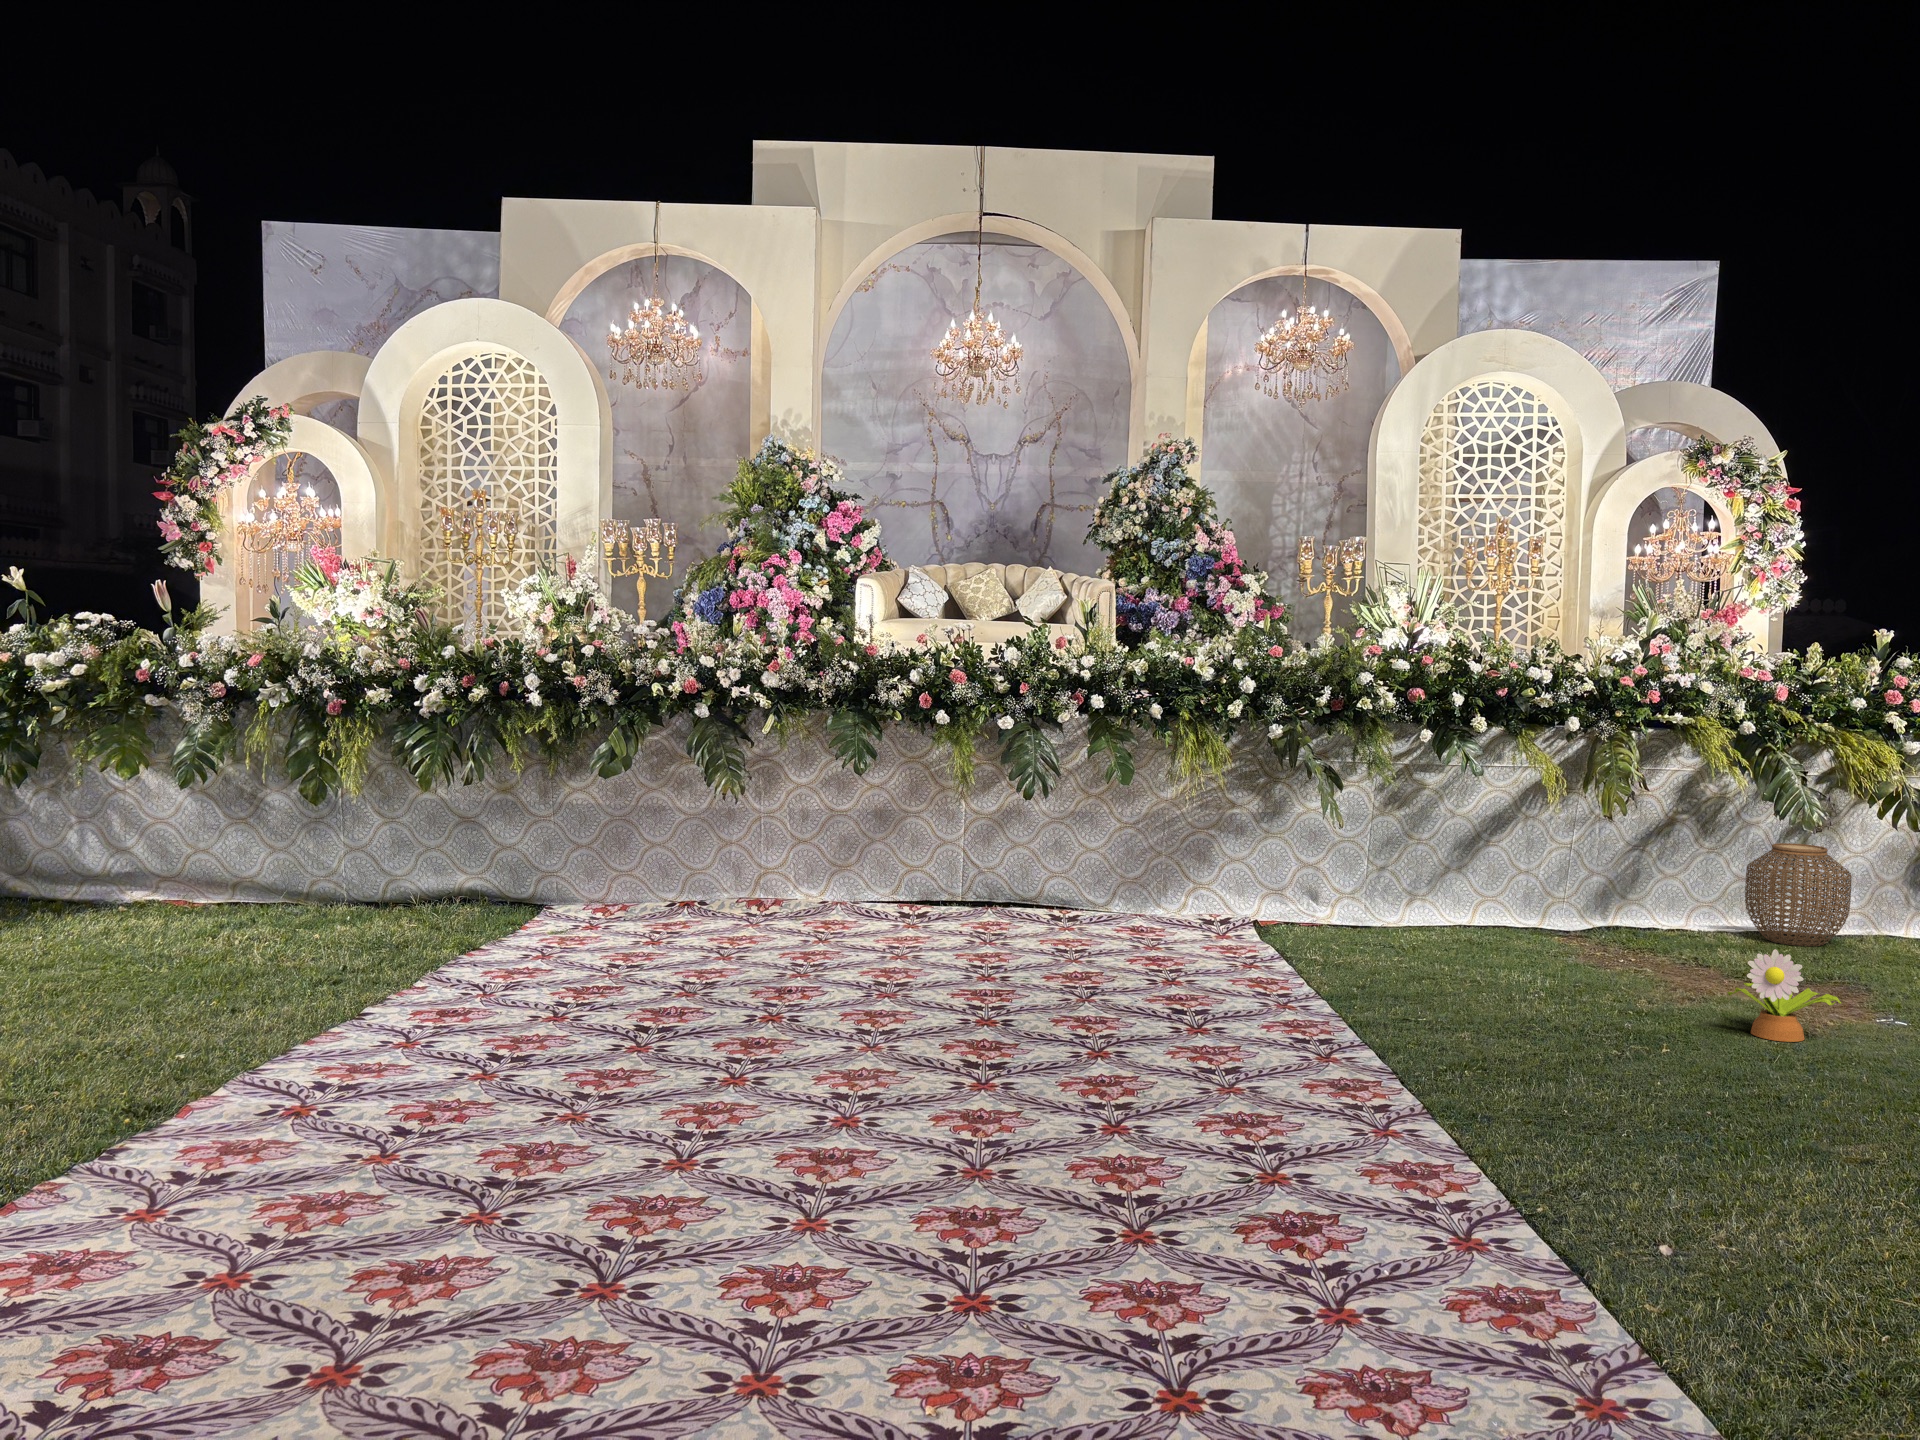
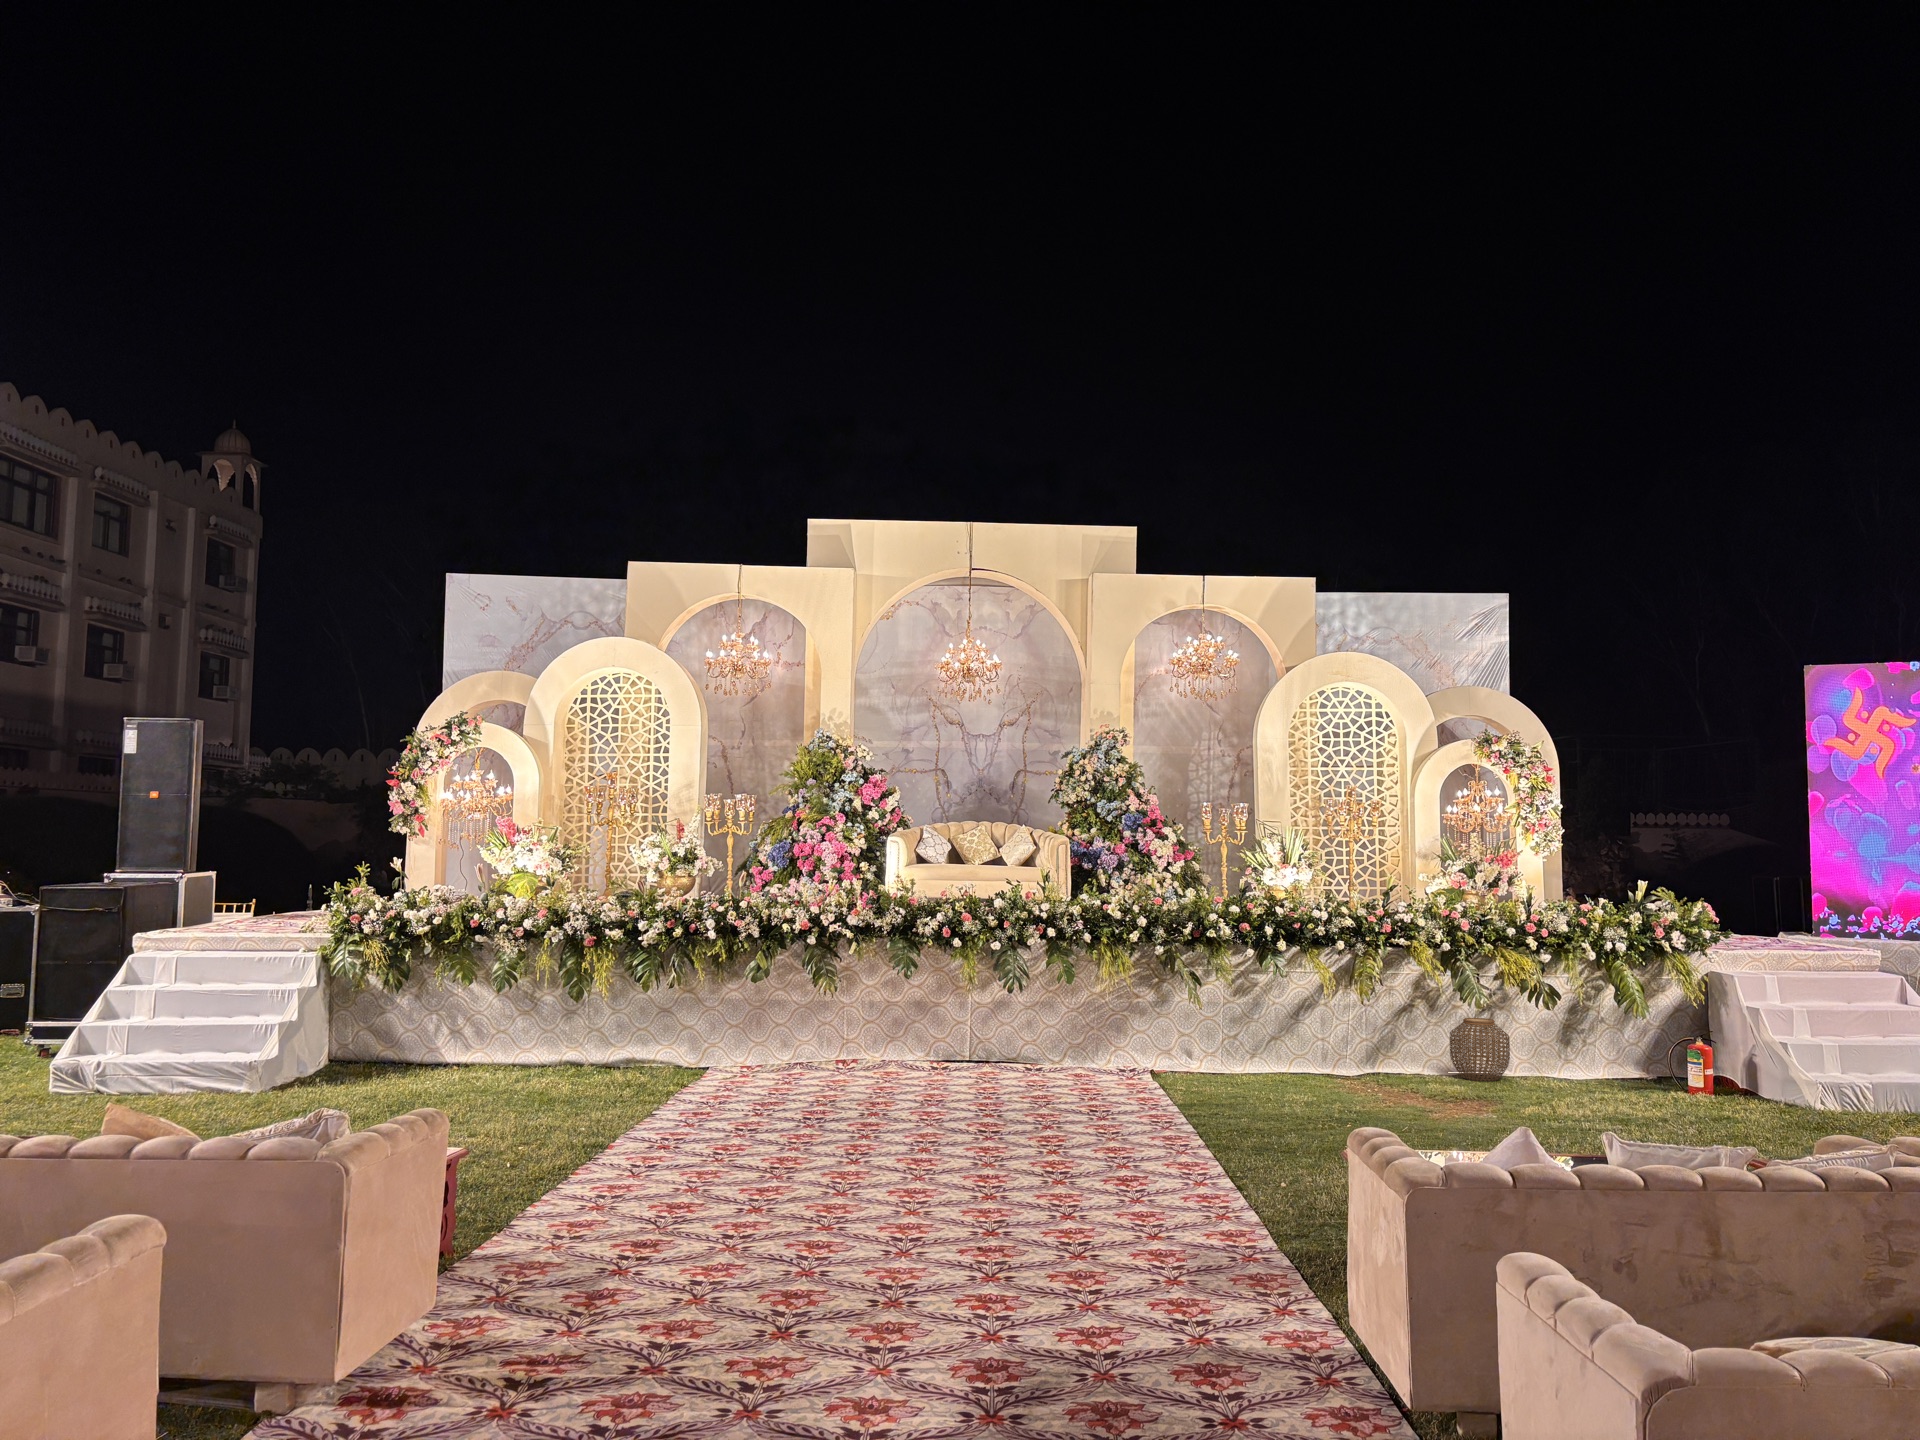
decorative plant: present [1727,949,1841,1042] -> none [1398,1074,1457,1126]

